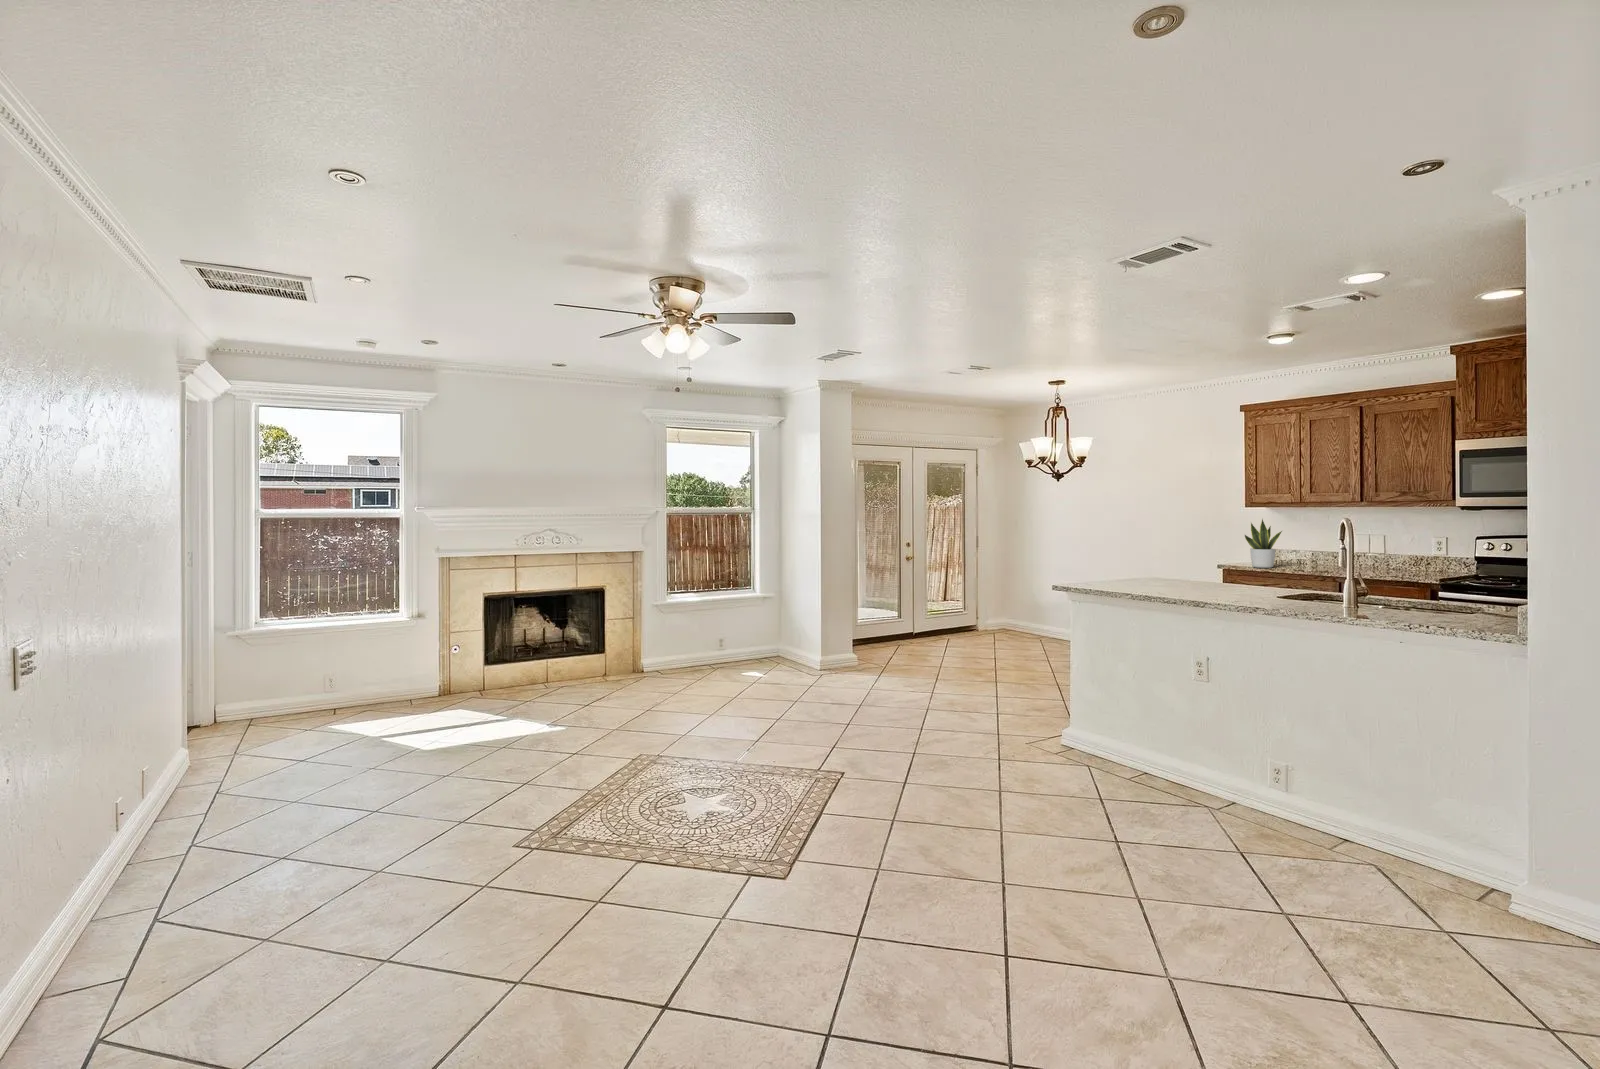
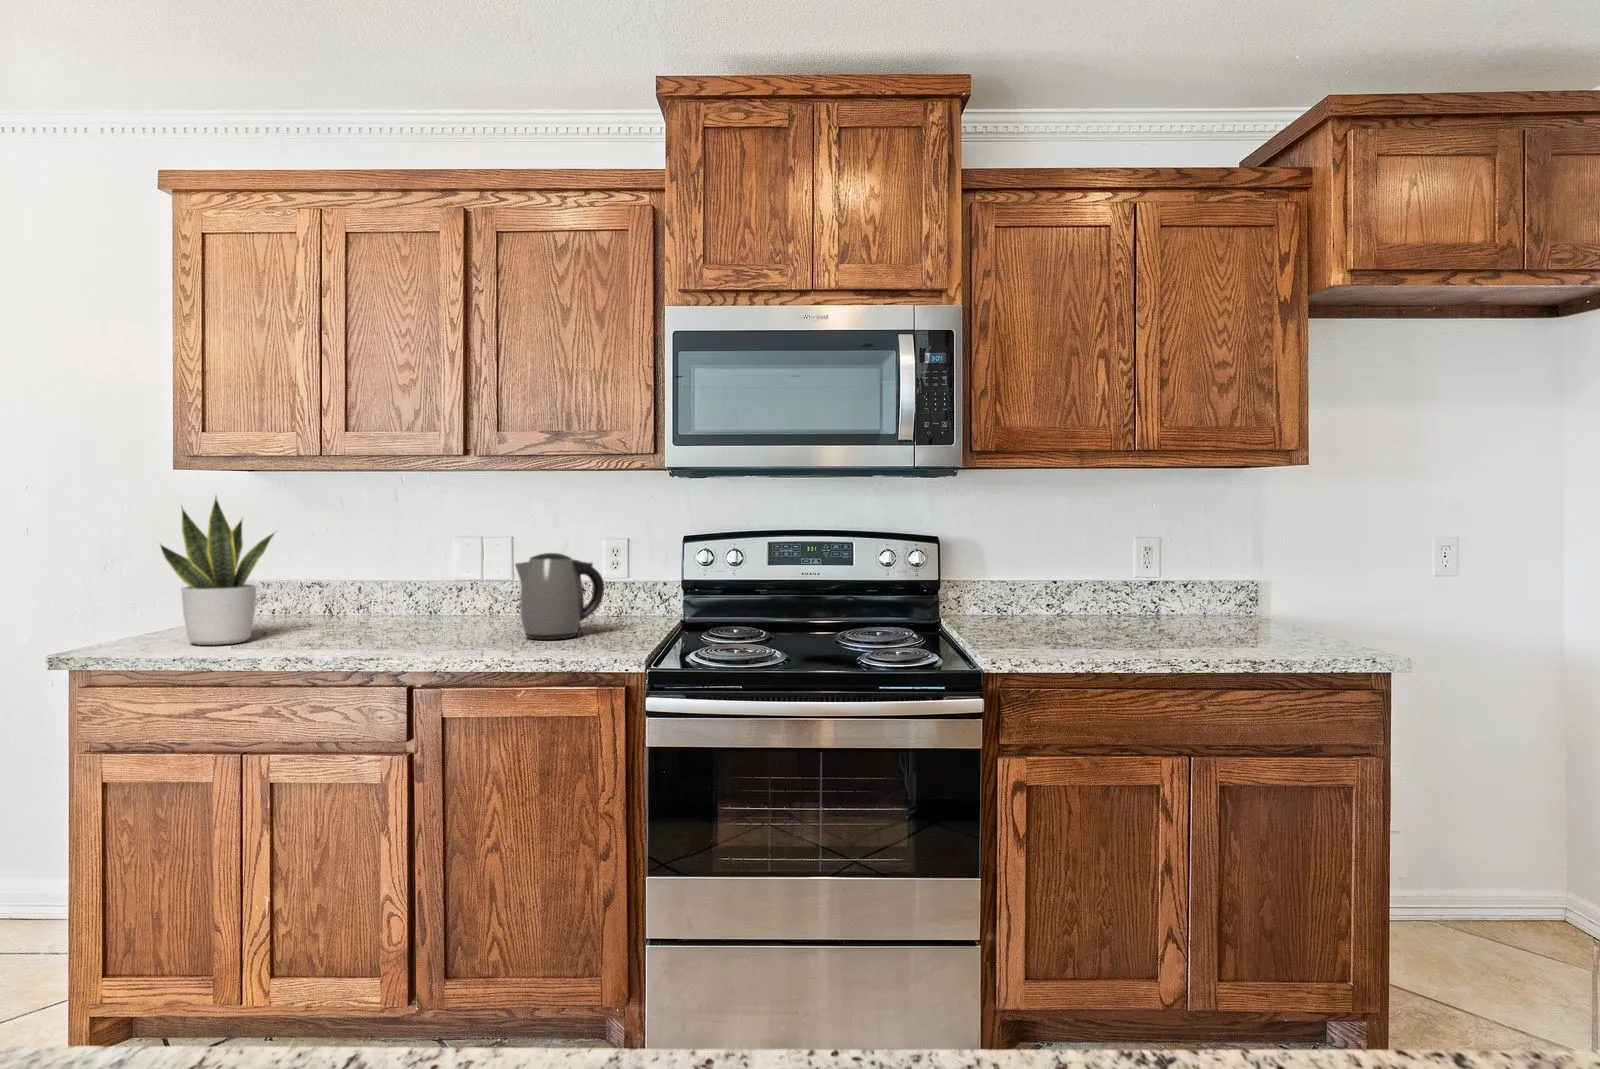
kettle: none [1380,541,1424,575] -> present [515,553,604,640]

